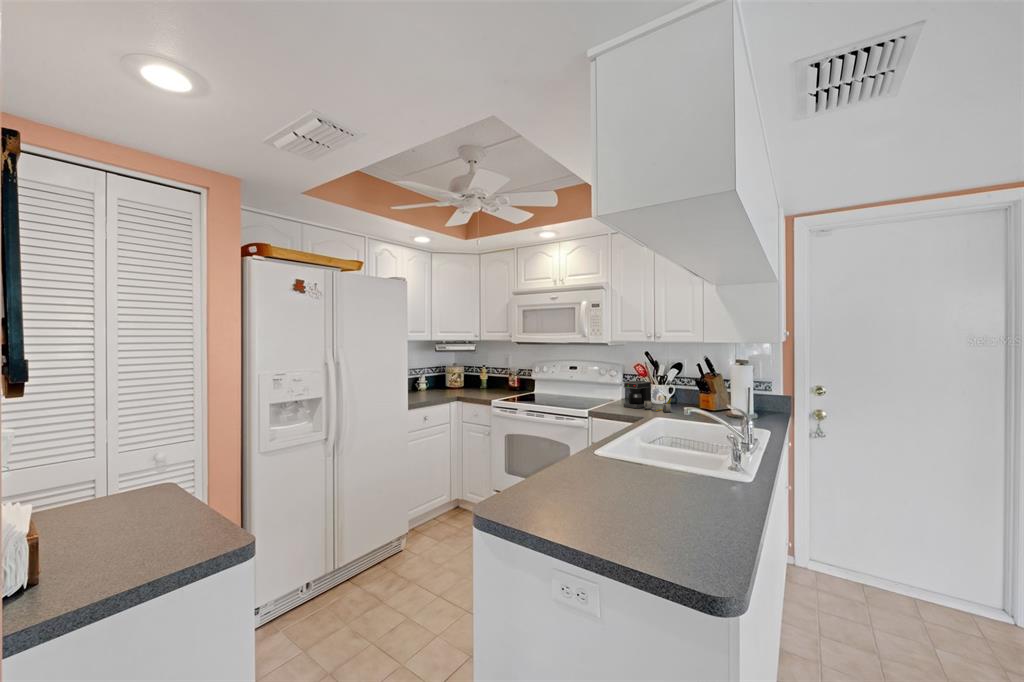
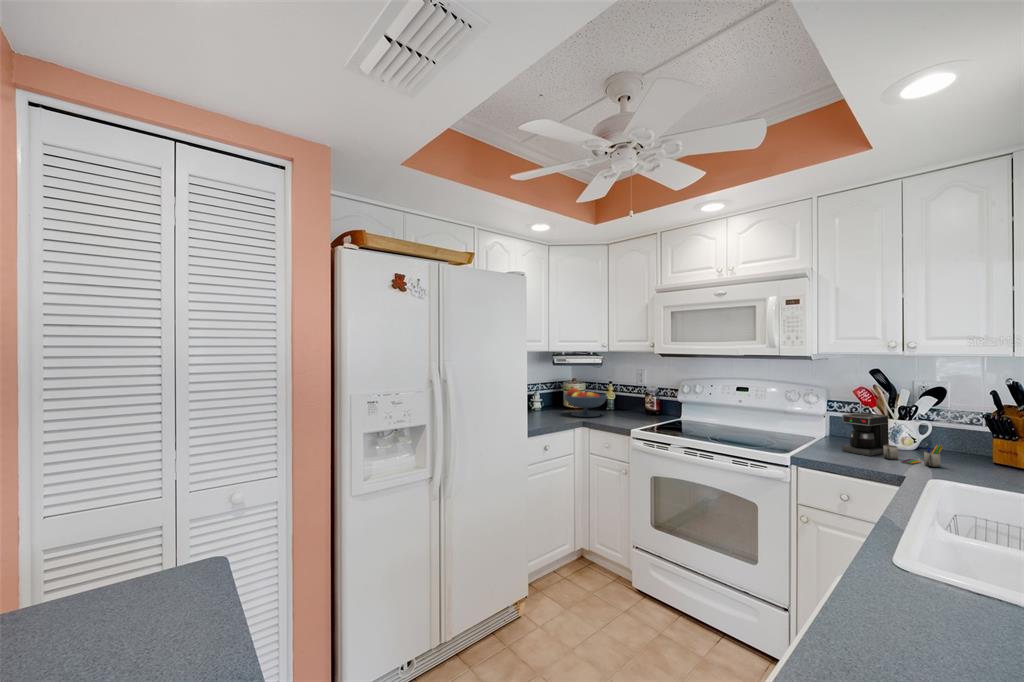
fruit bowl: none [443,371,478,394] -> present [564,388,607,417]

